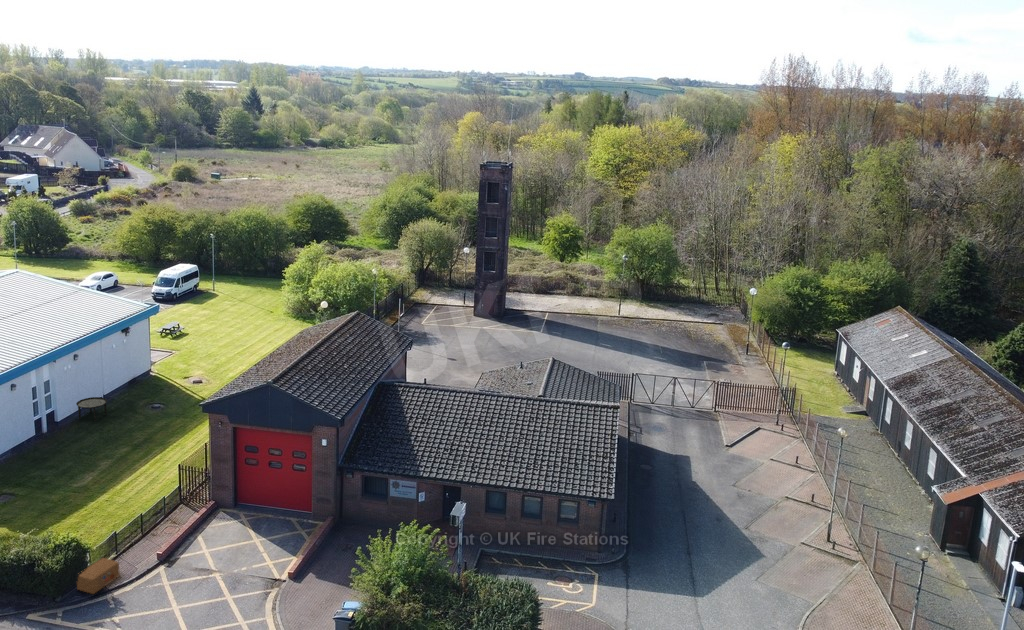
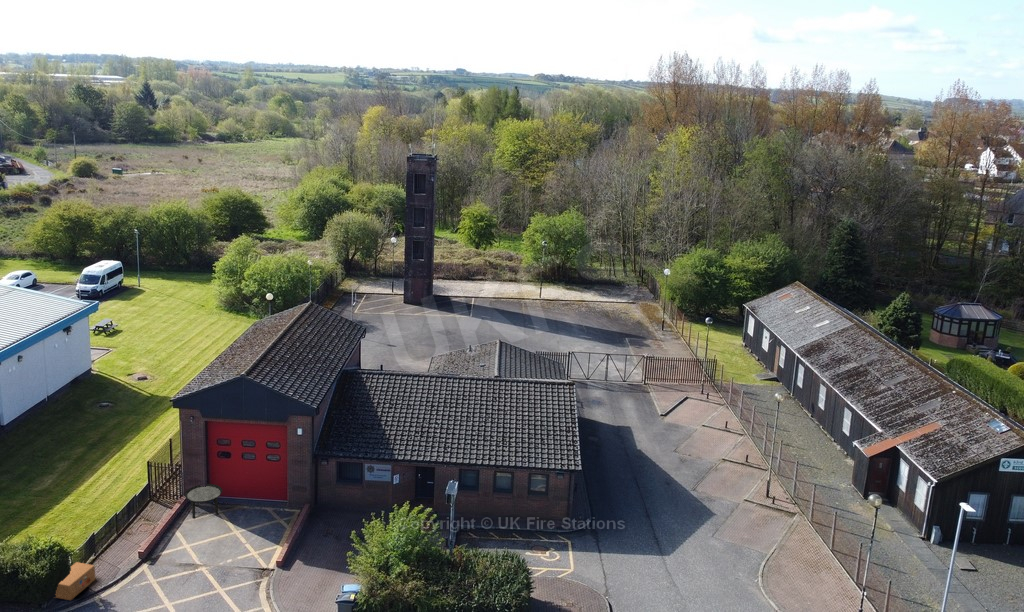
round table: present [76,397,107,421] -> present [185,484,222,518]

